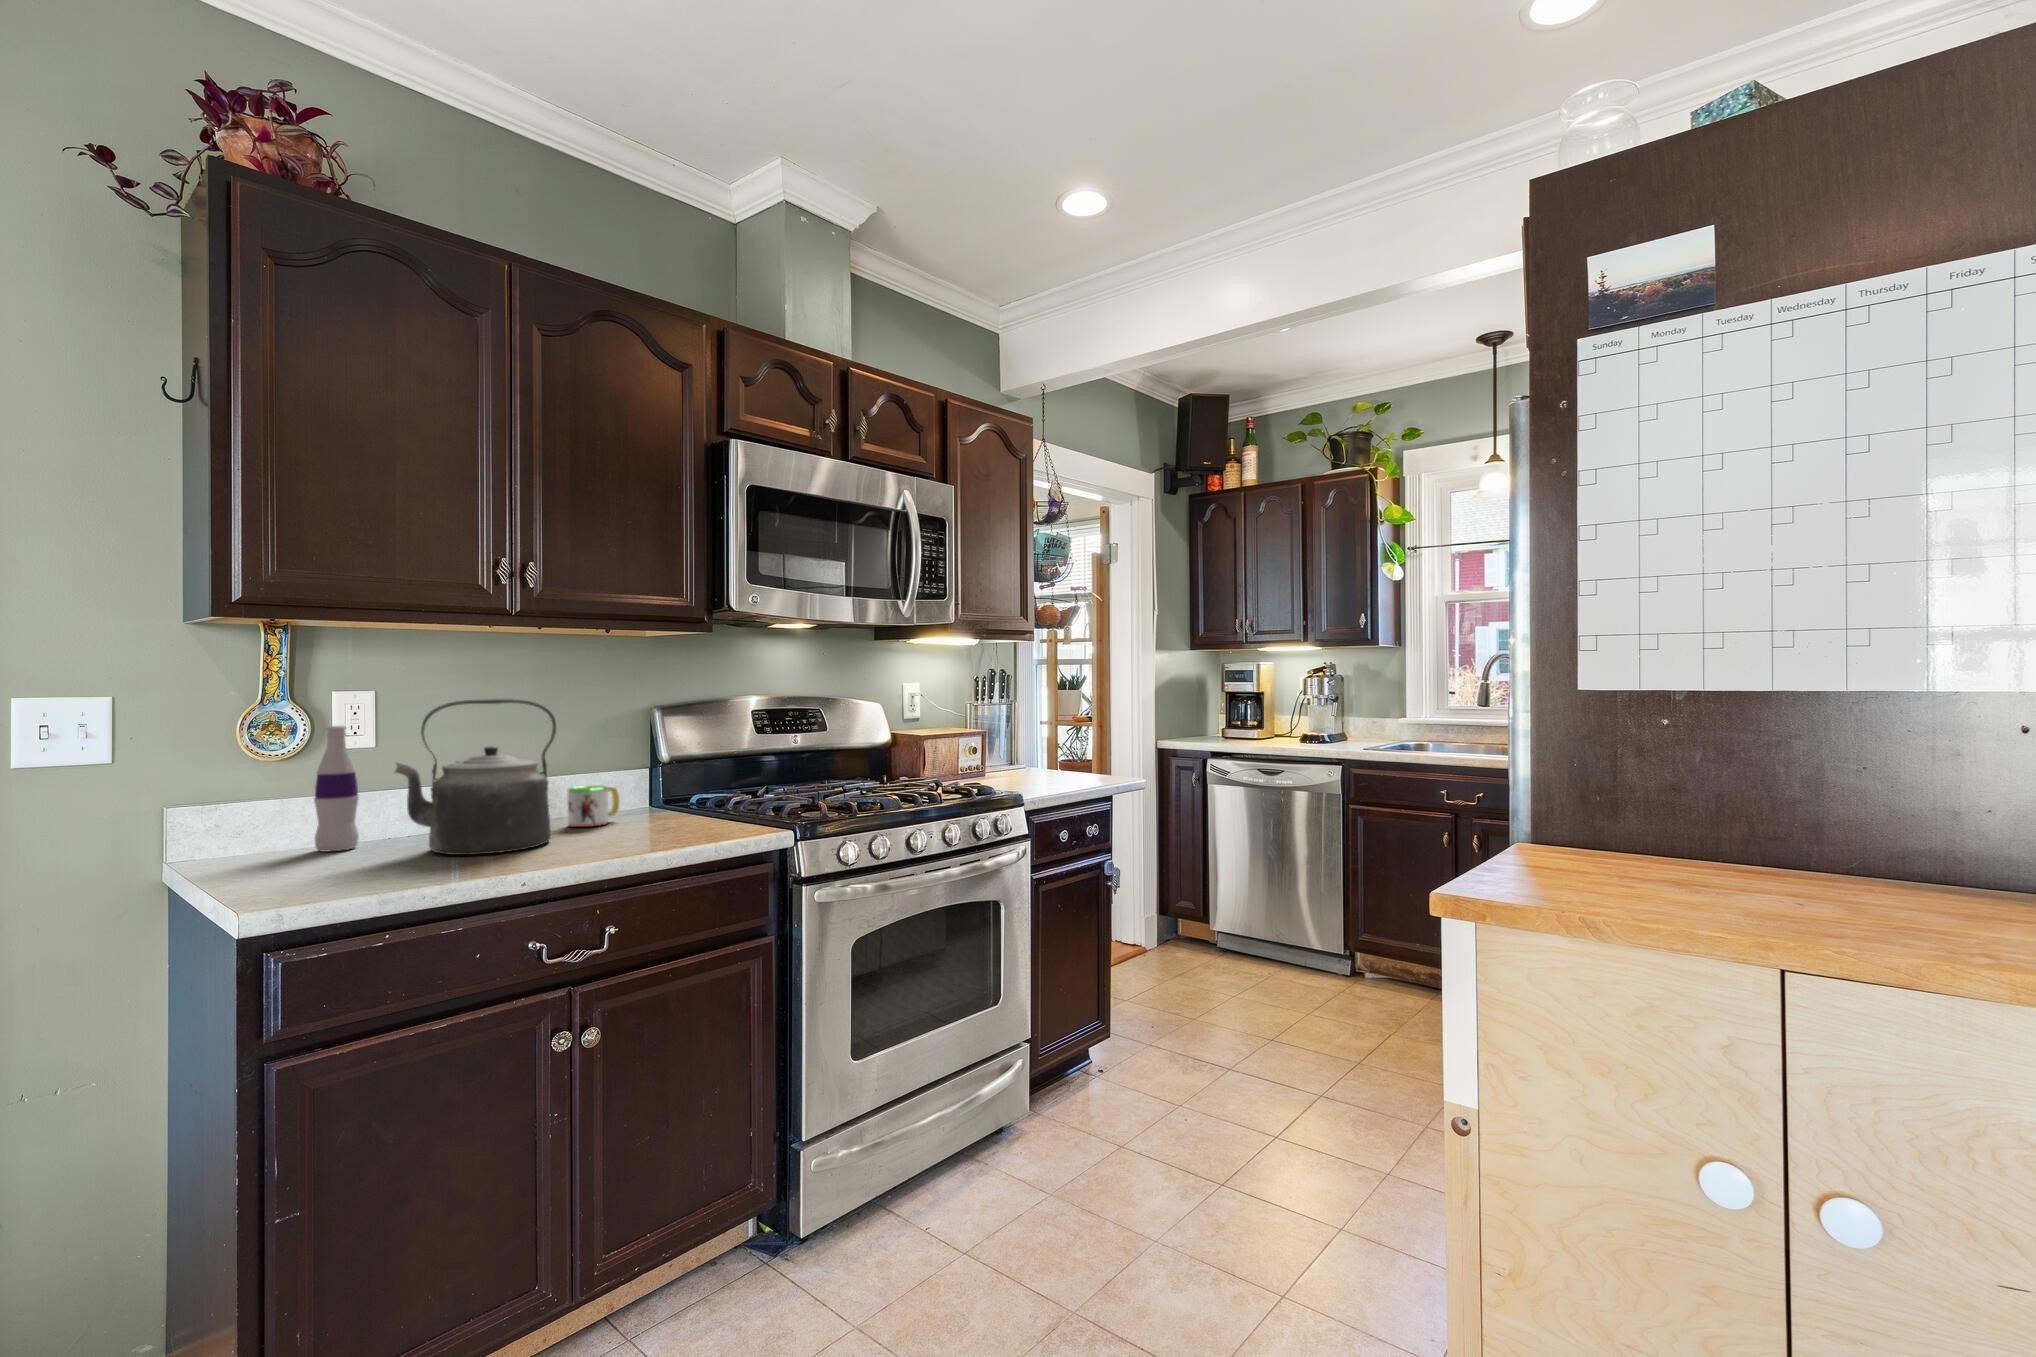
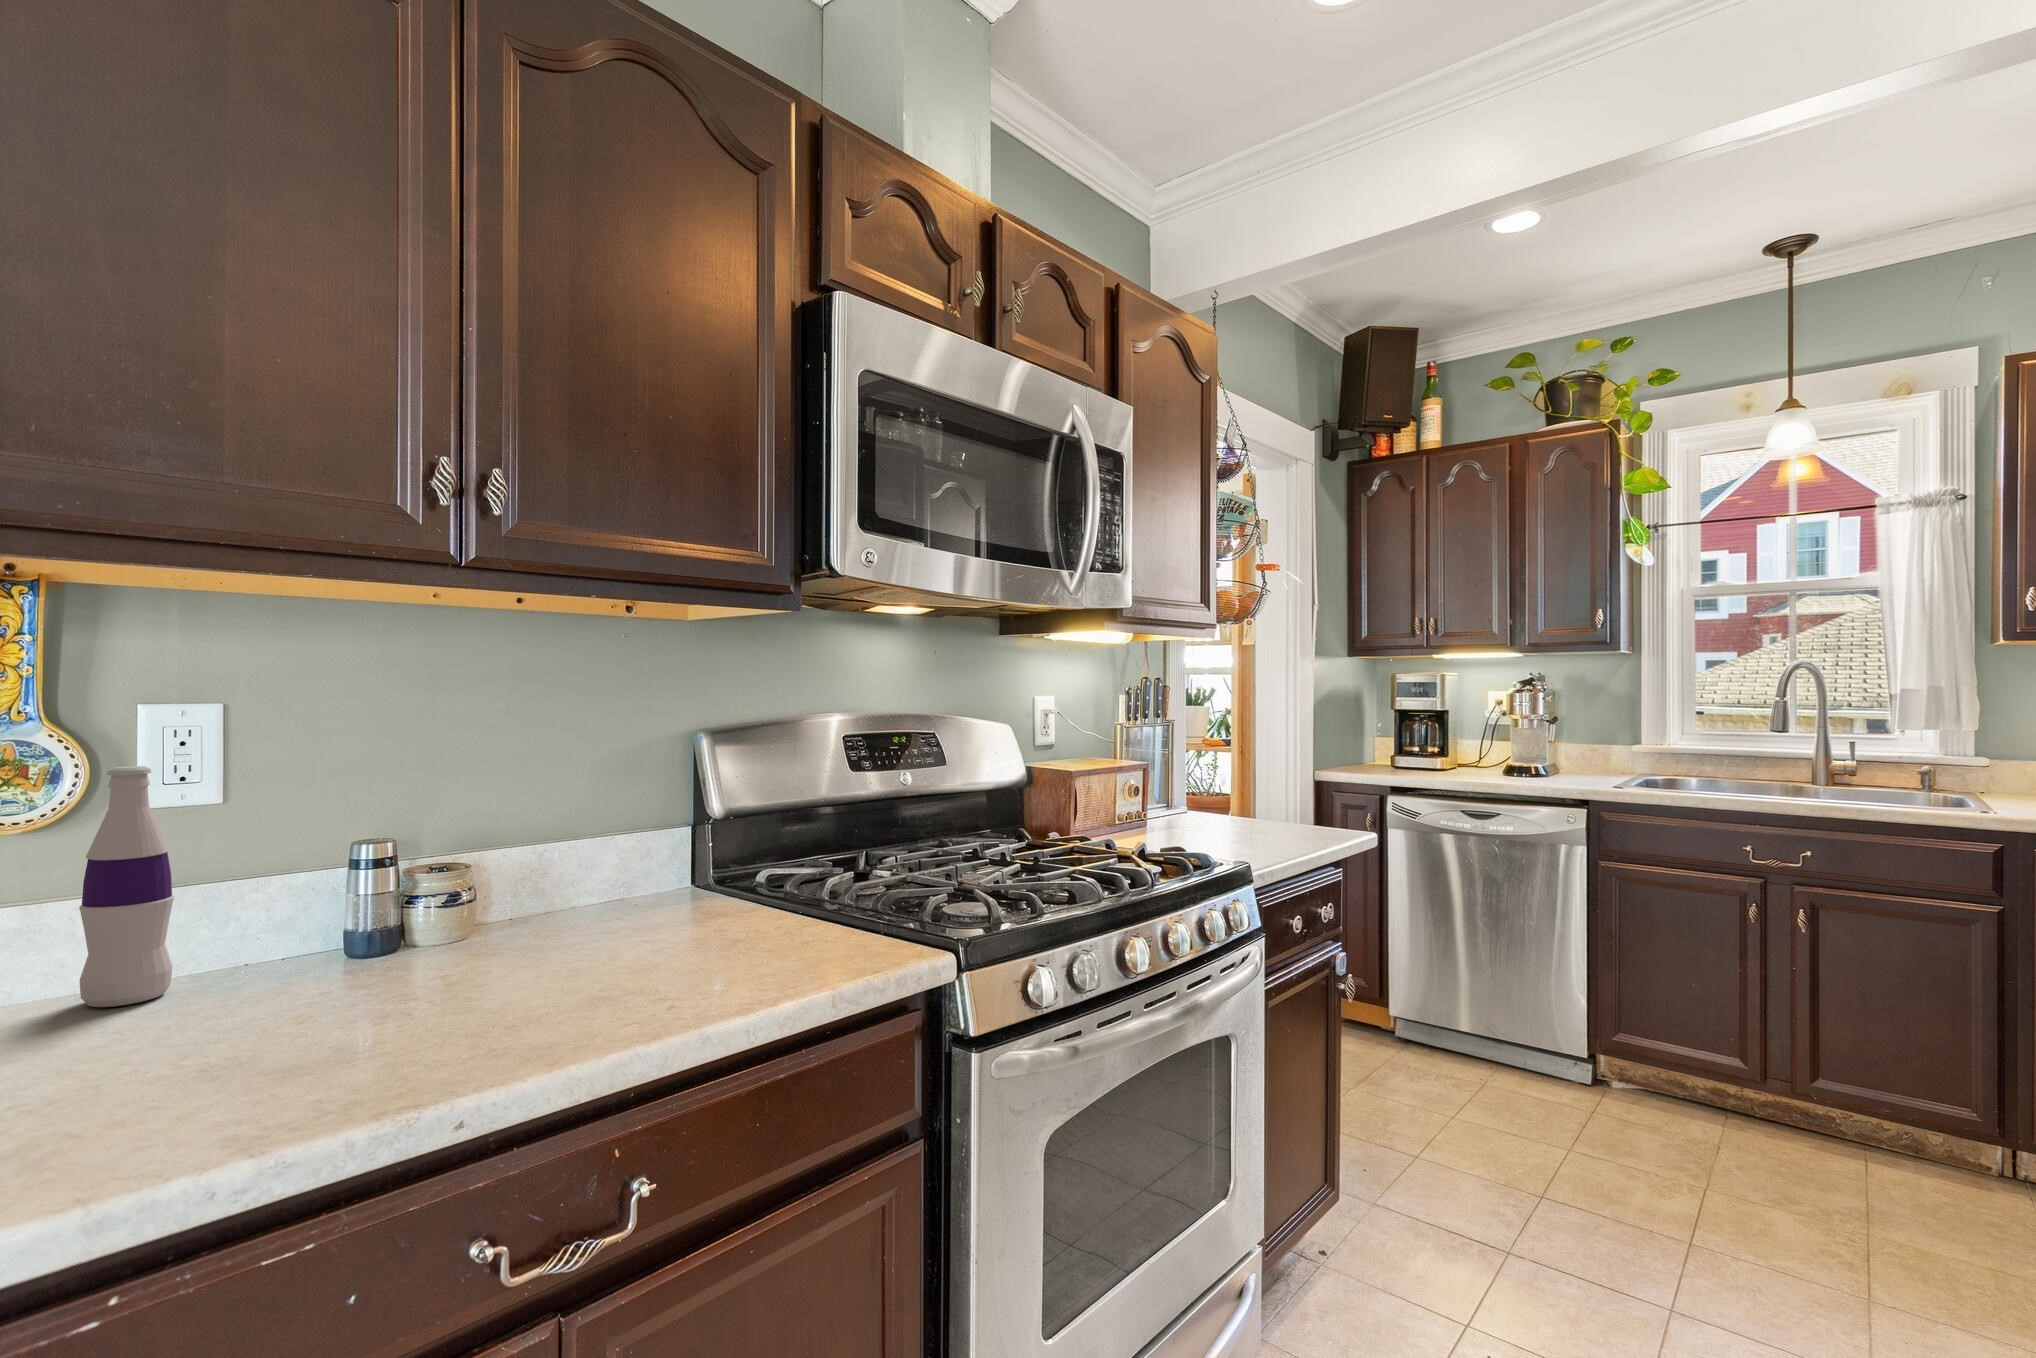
kettle: present [394,699,556,855] -> none [220,720,540,1027]
mug: present [567,786,619,827] -> none [561,863,649,940]

